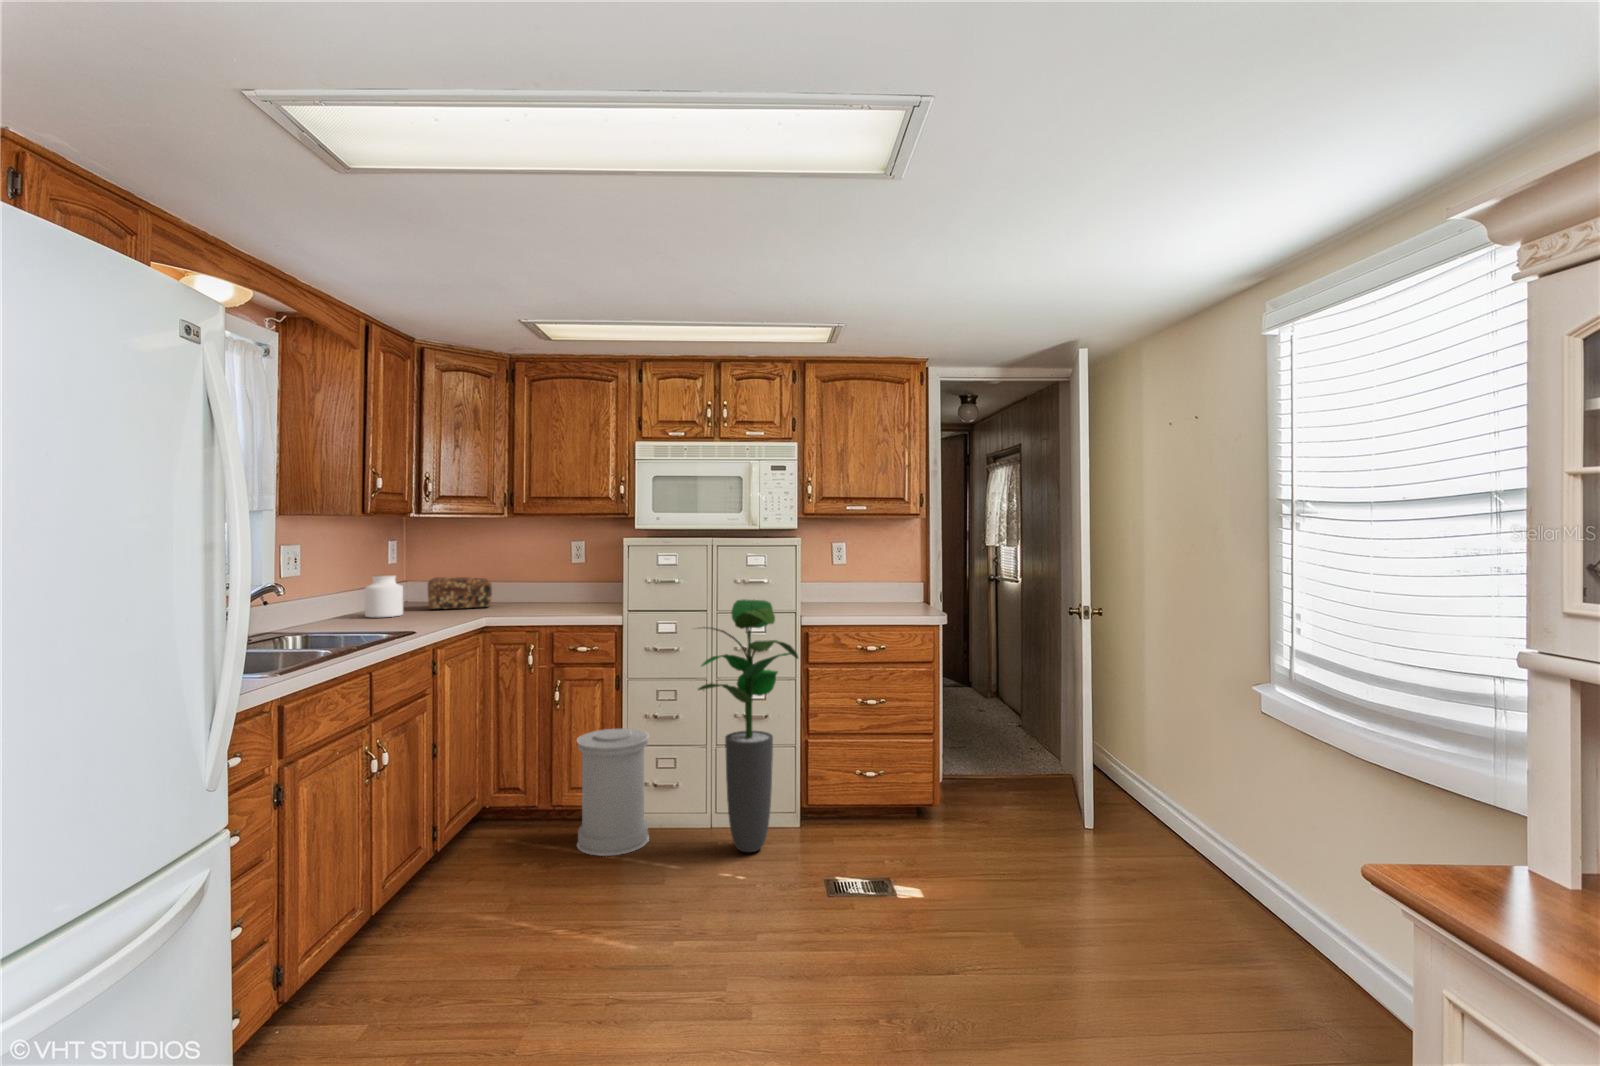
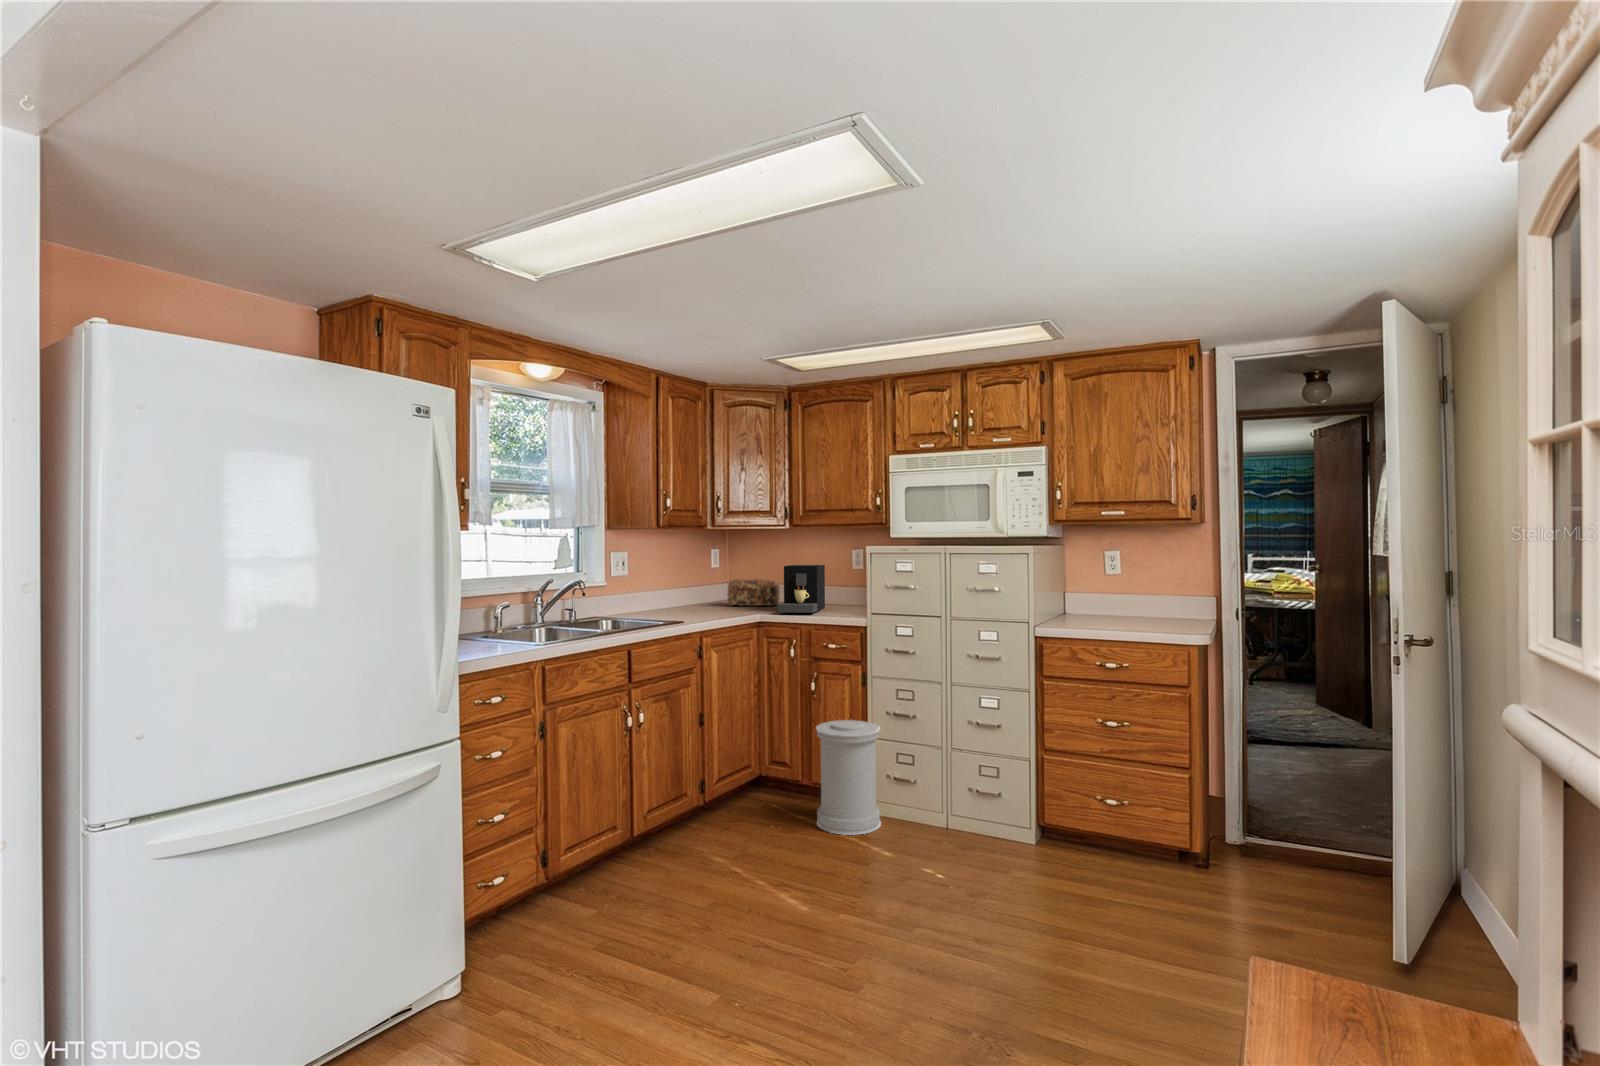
coffee maker: none [514,559,557,615] -> present [778,565,825,613]
jar: present [365,575,403,617] -> none [679,576,707,610]
potted plant: present [698,599,798,852] -> none [906,606,1018,858]

